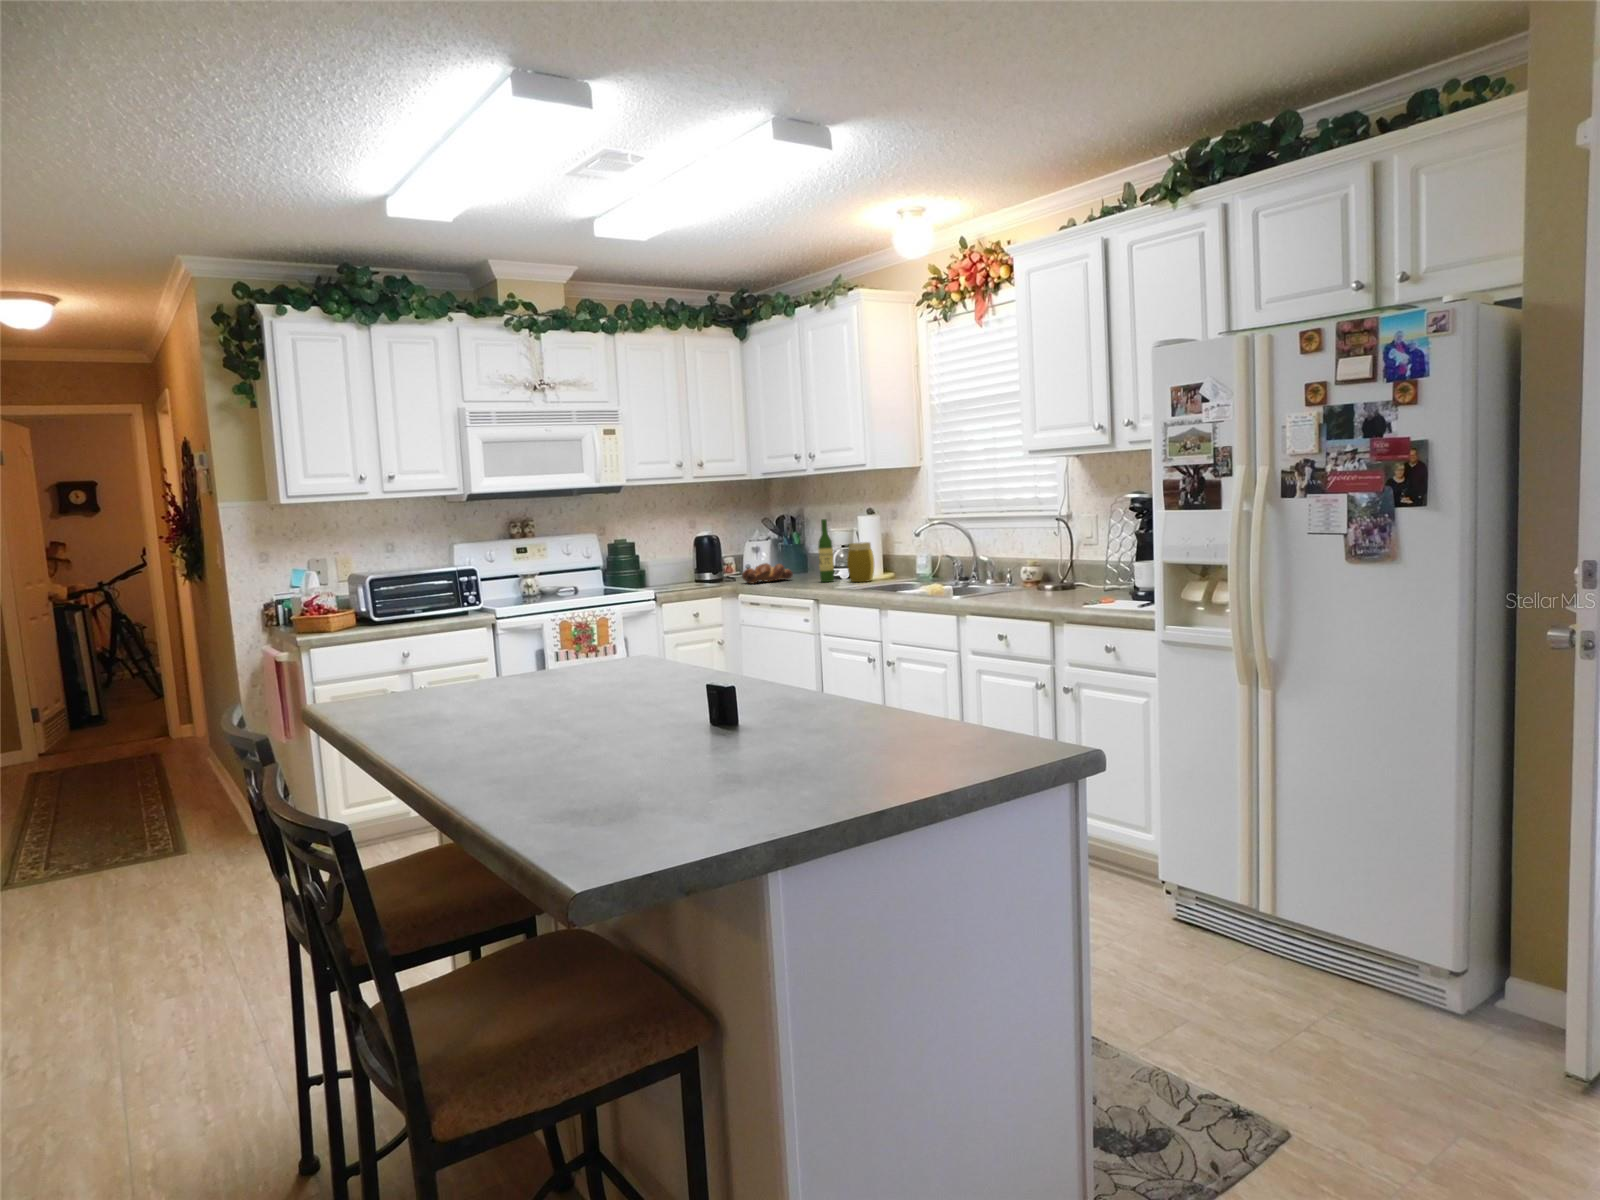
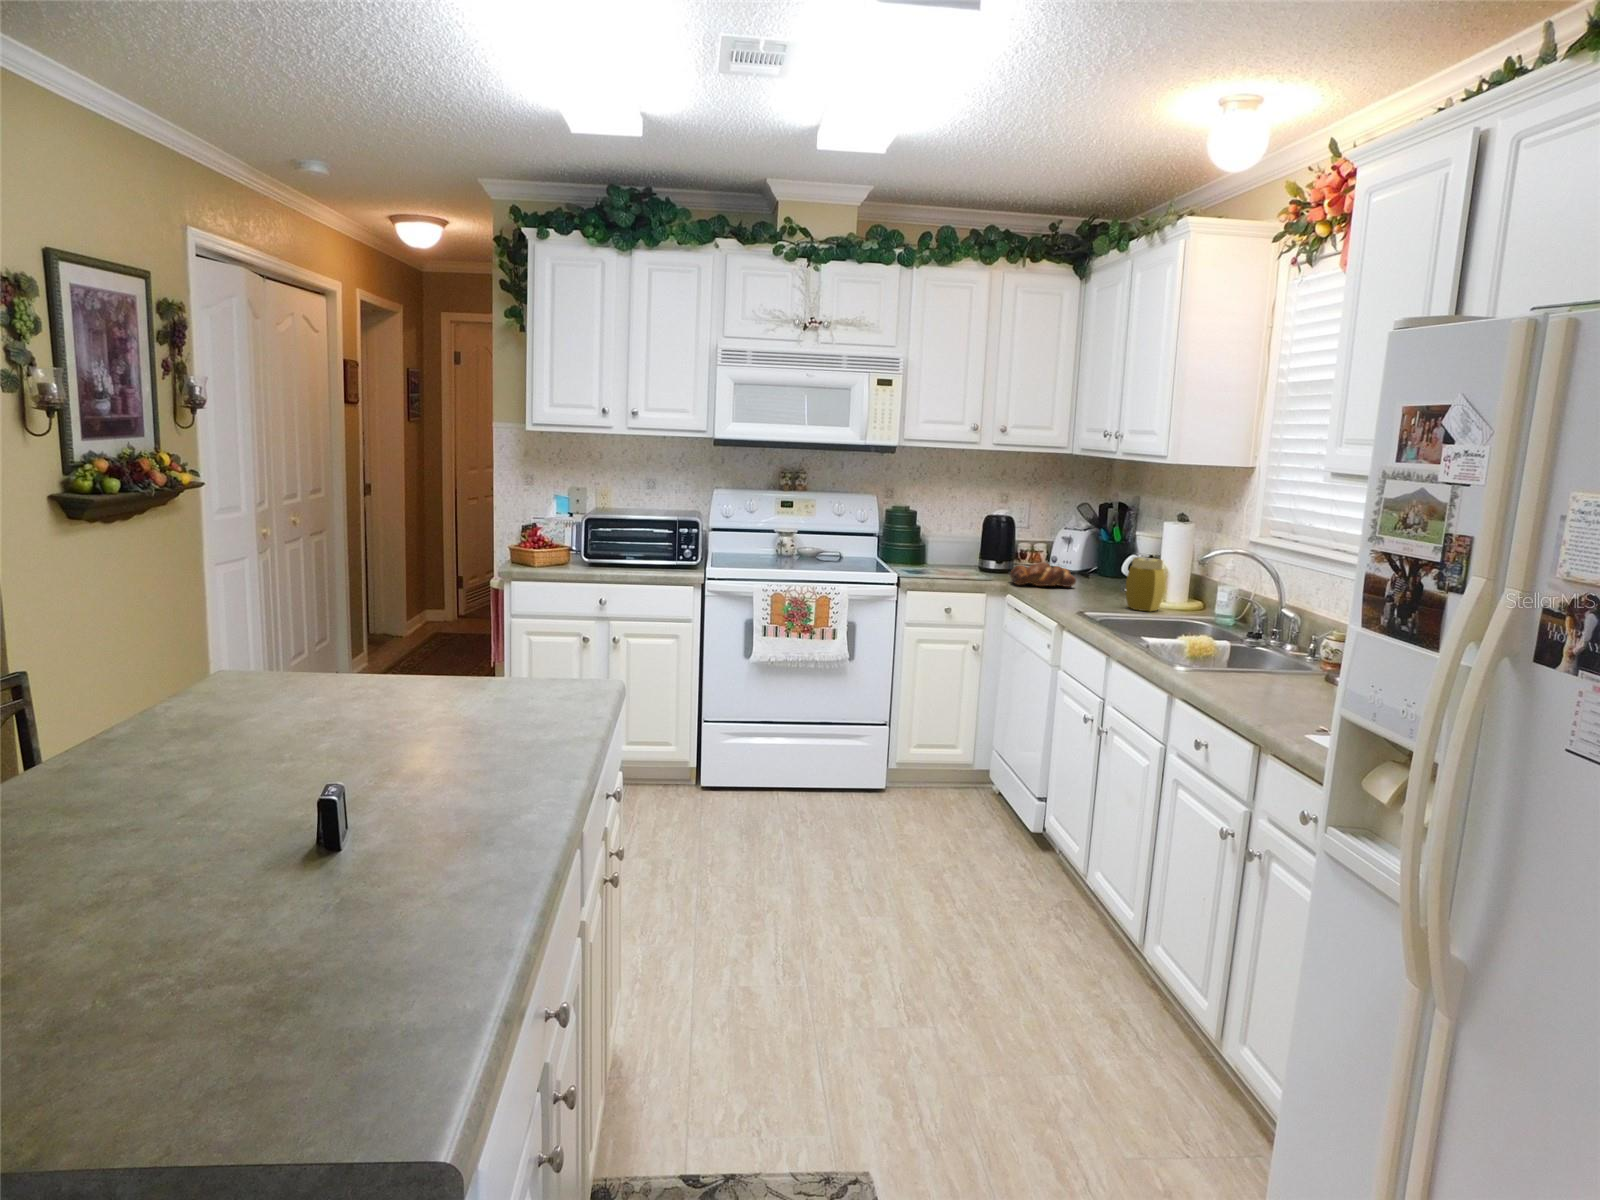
wine bottle: present [818,519,834,582] -> none [1094,520,1118,602]

